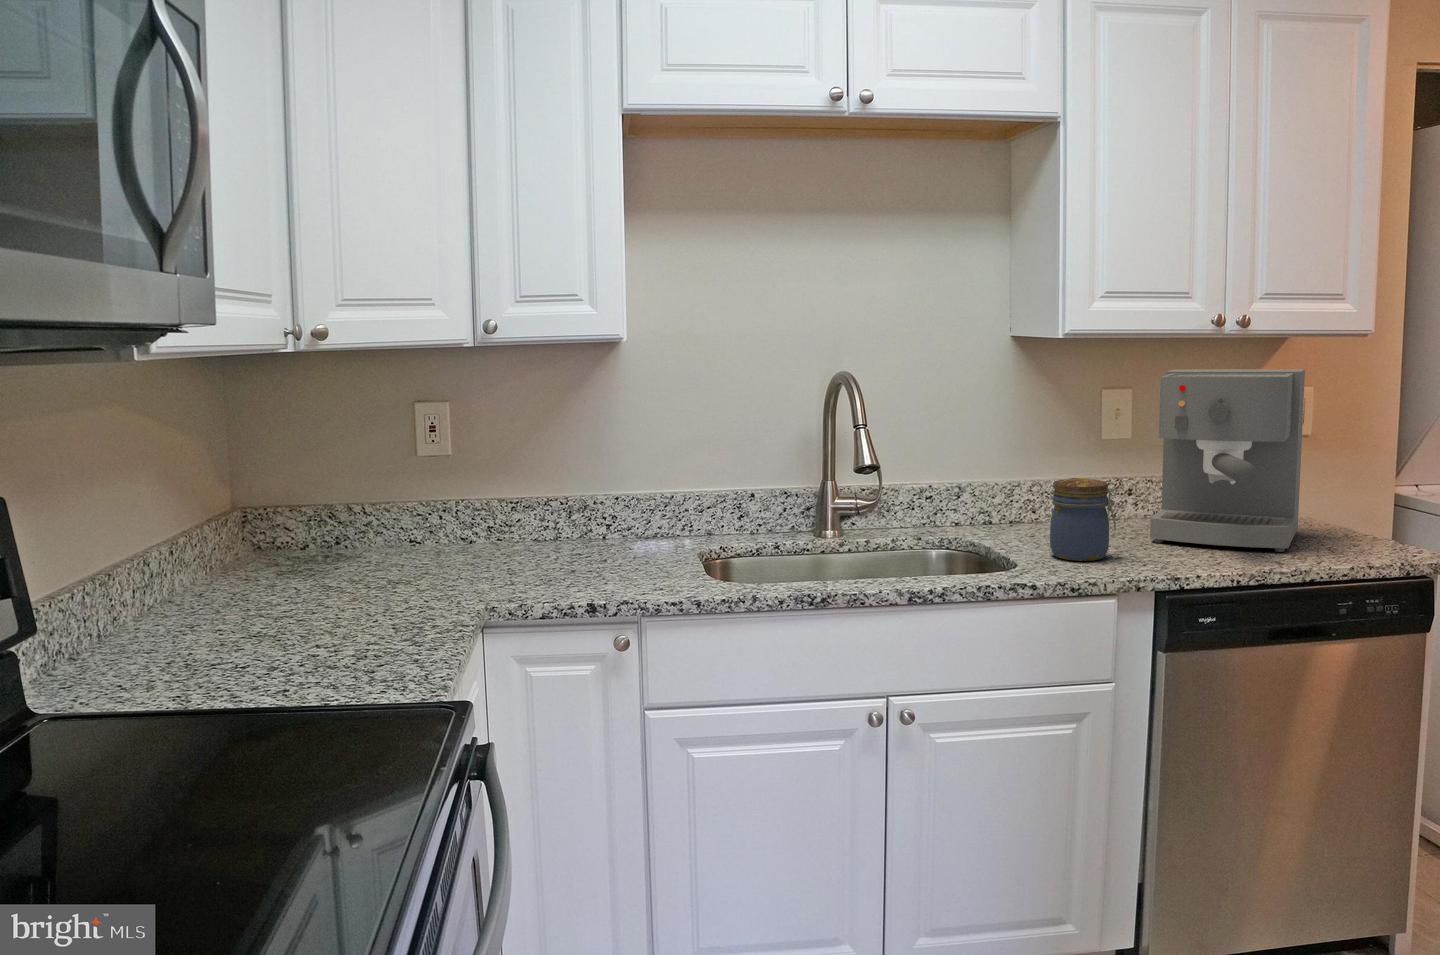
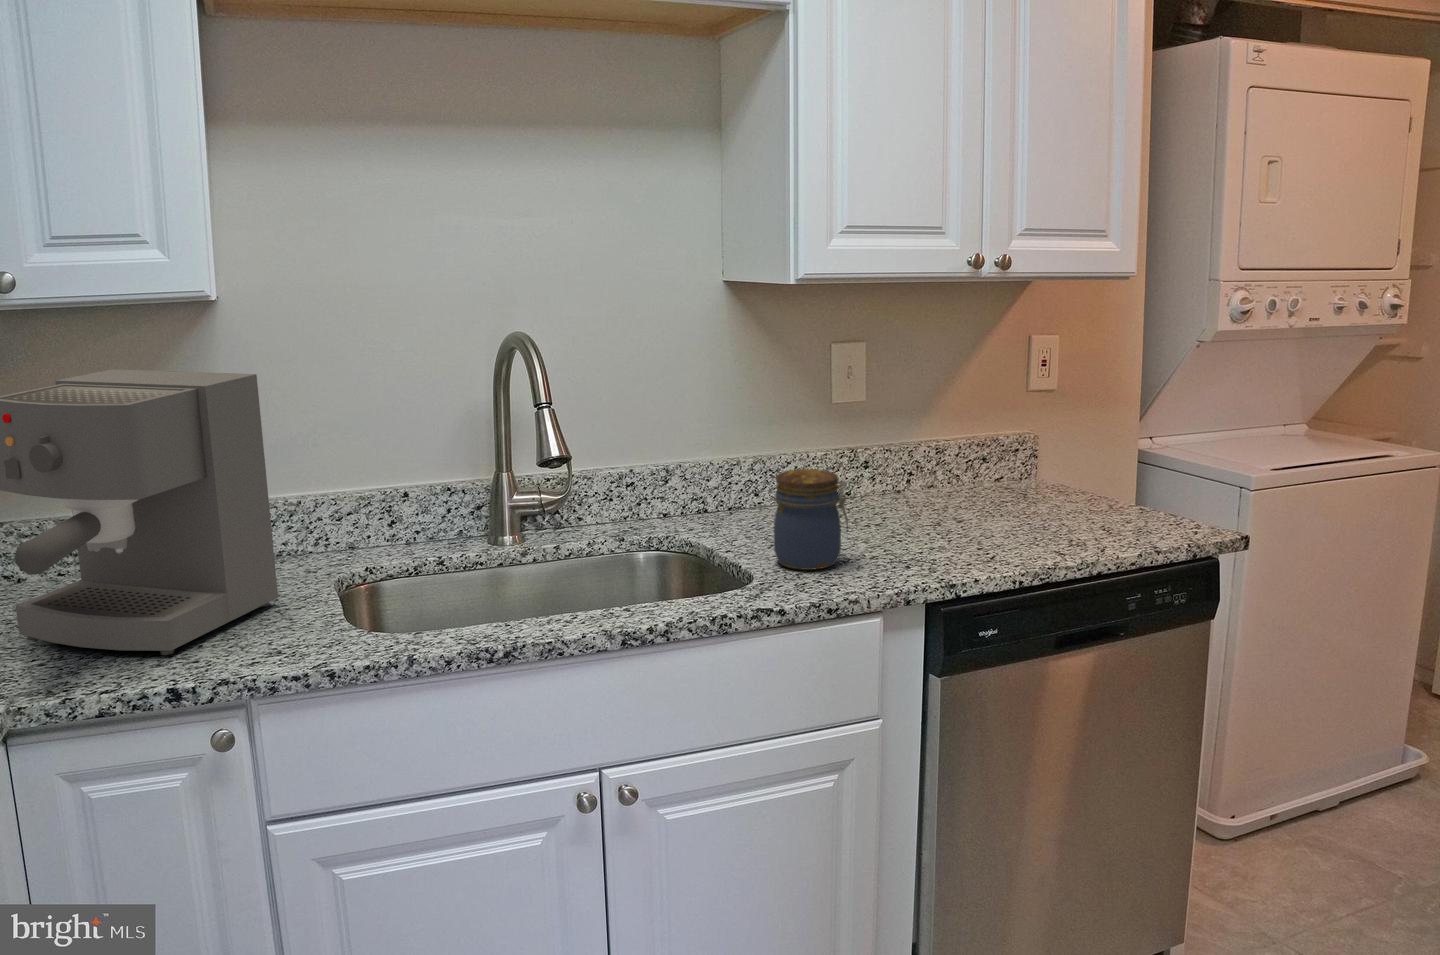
coffee maker: present [1150,369,1305,552] -> present [0,369,278,655]

